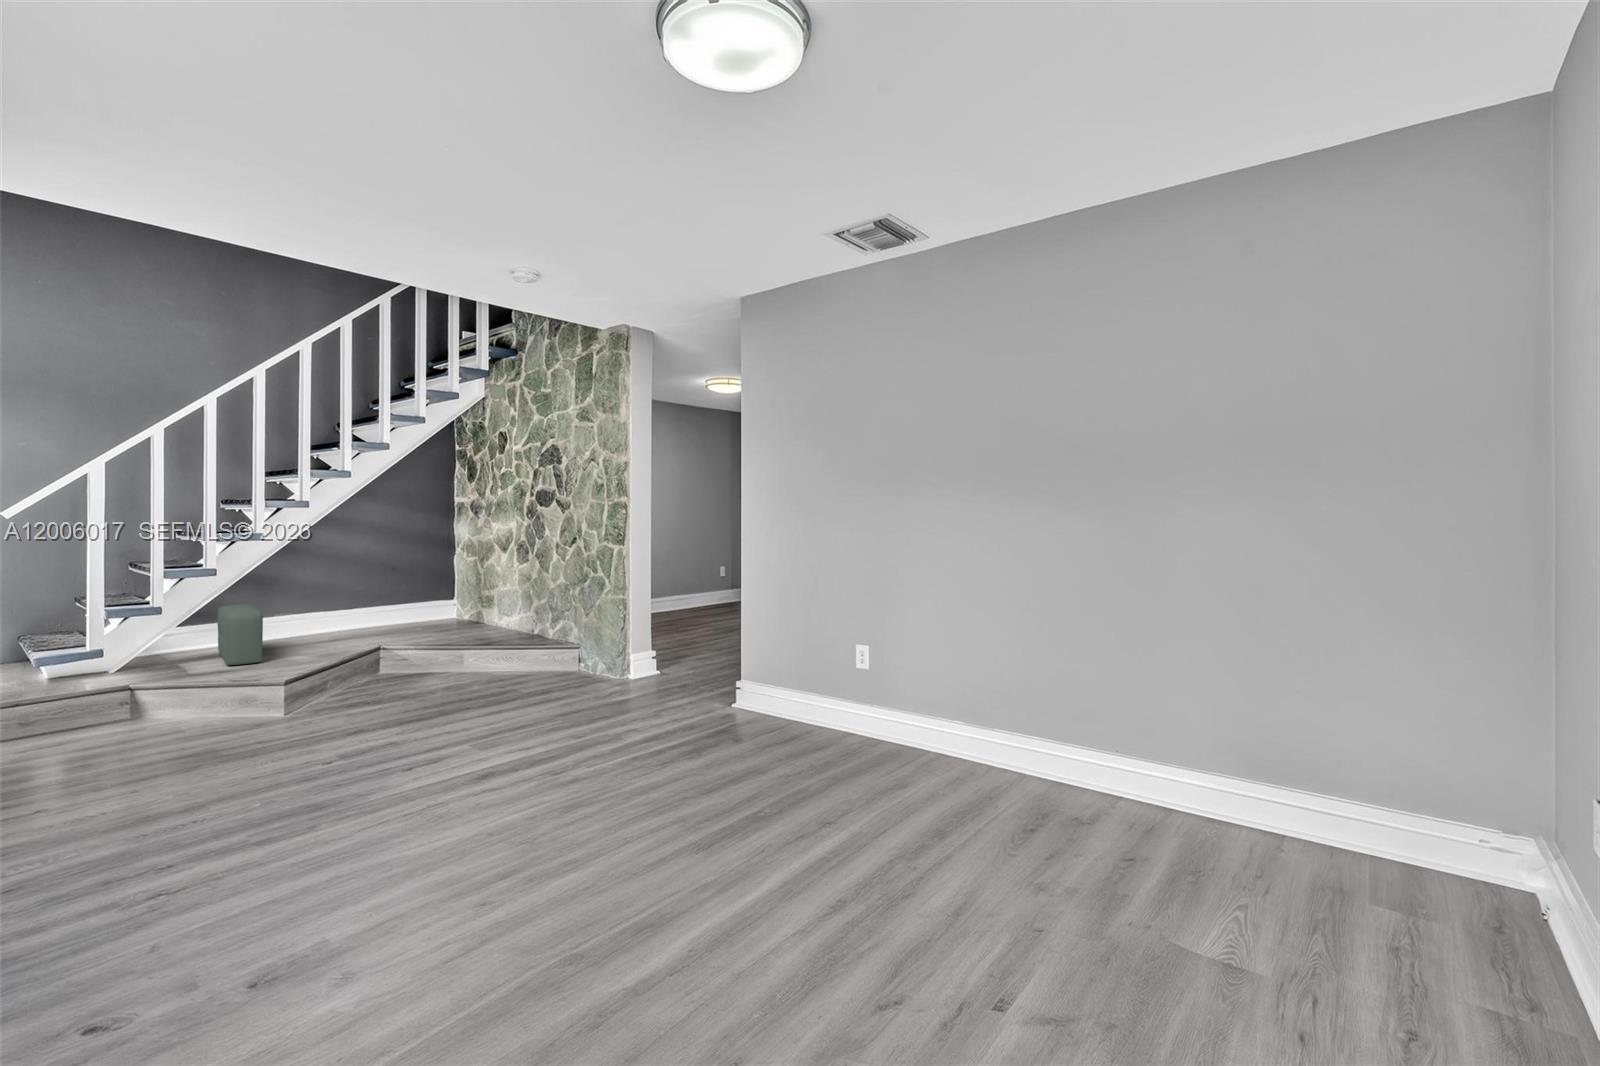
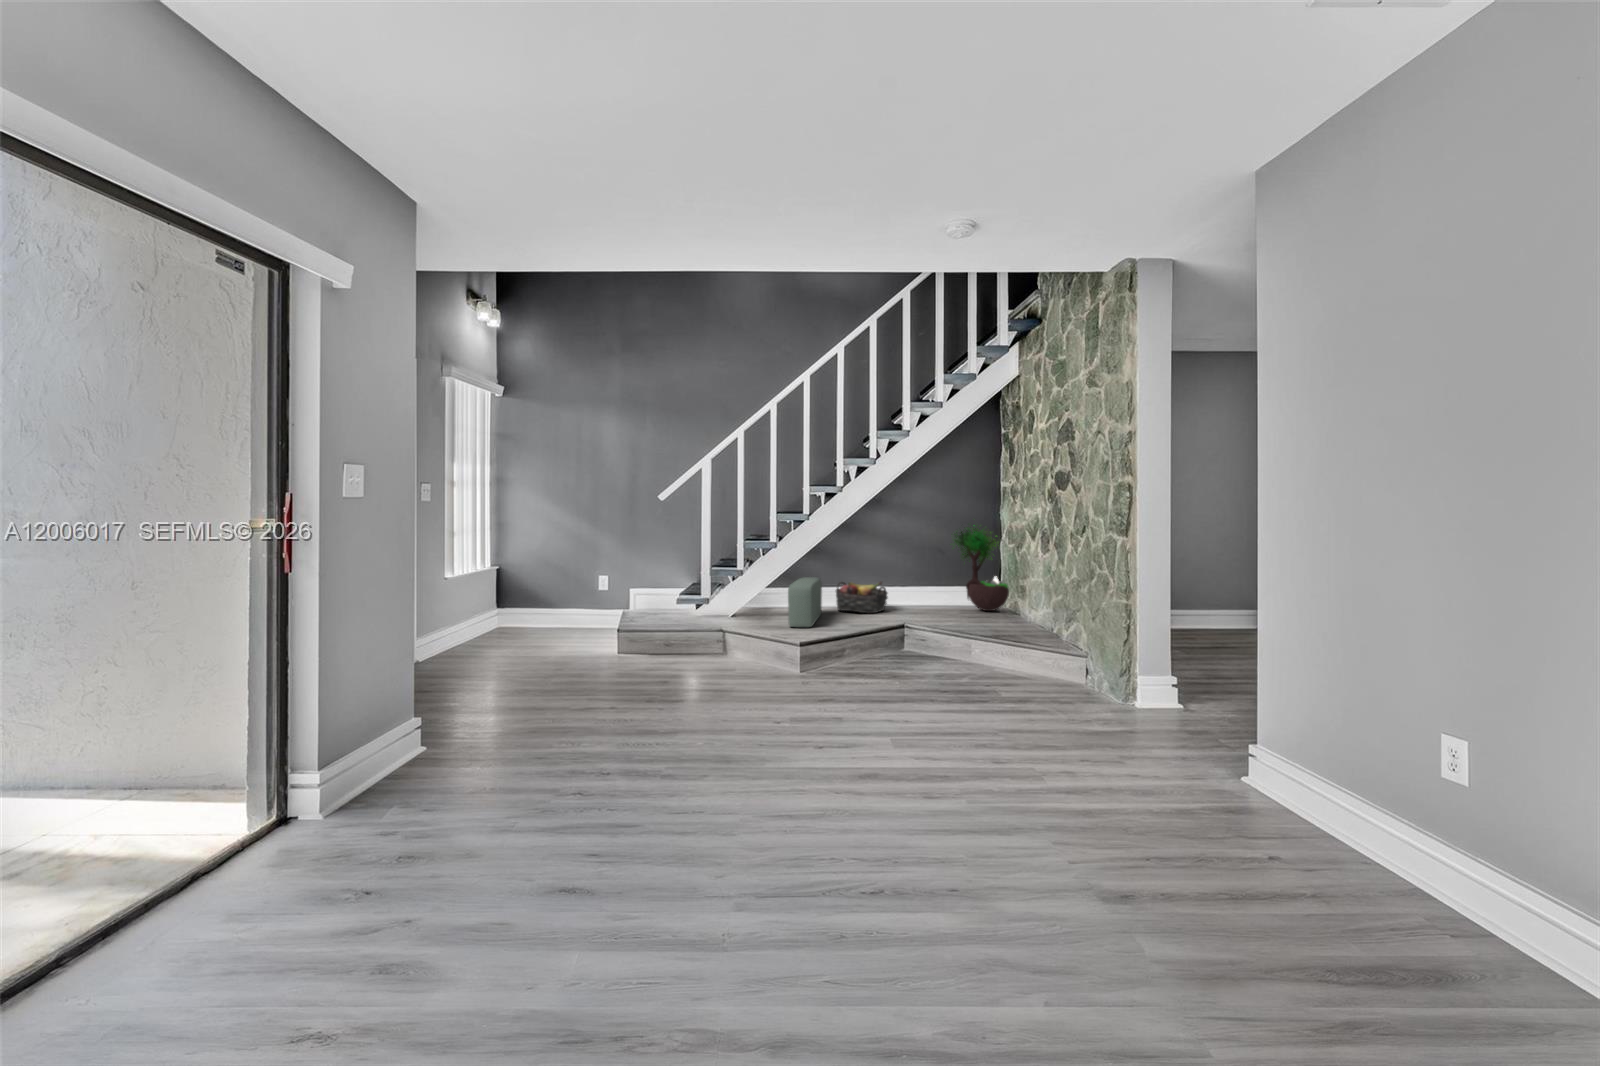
potted tree: none [406,533,473,625] -> present [954,525,1009,611]
basket: none [263,603,336,642] -> present [836,581,888,613]

